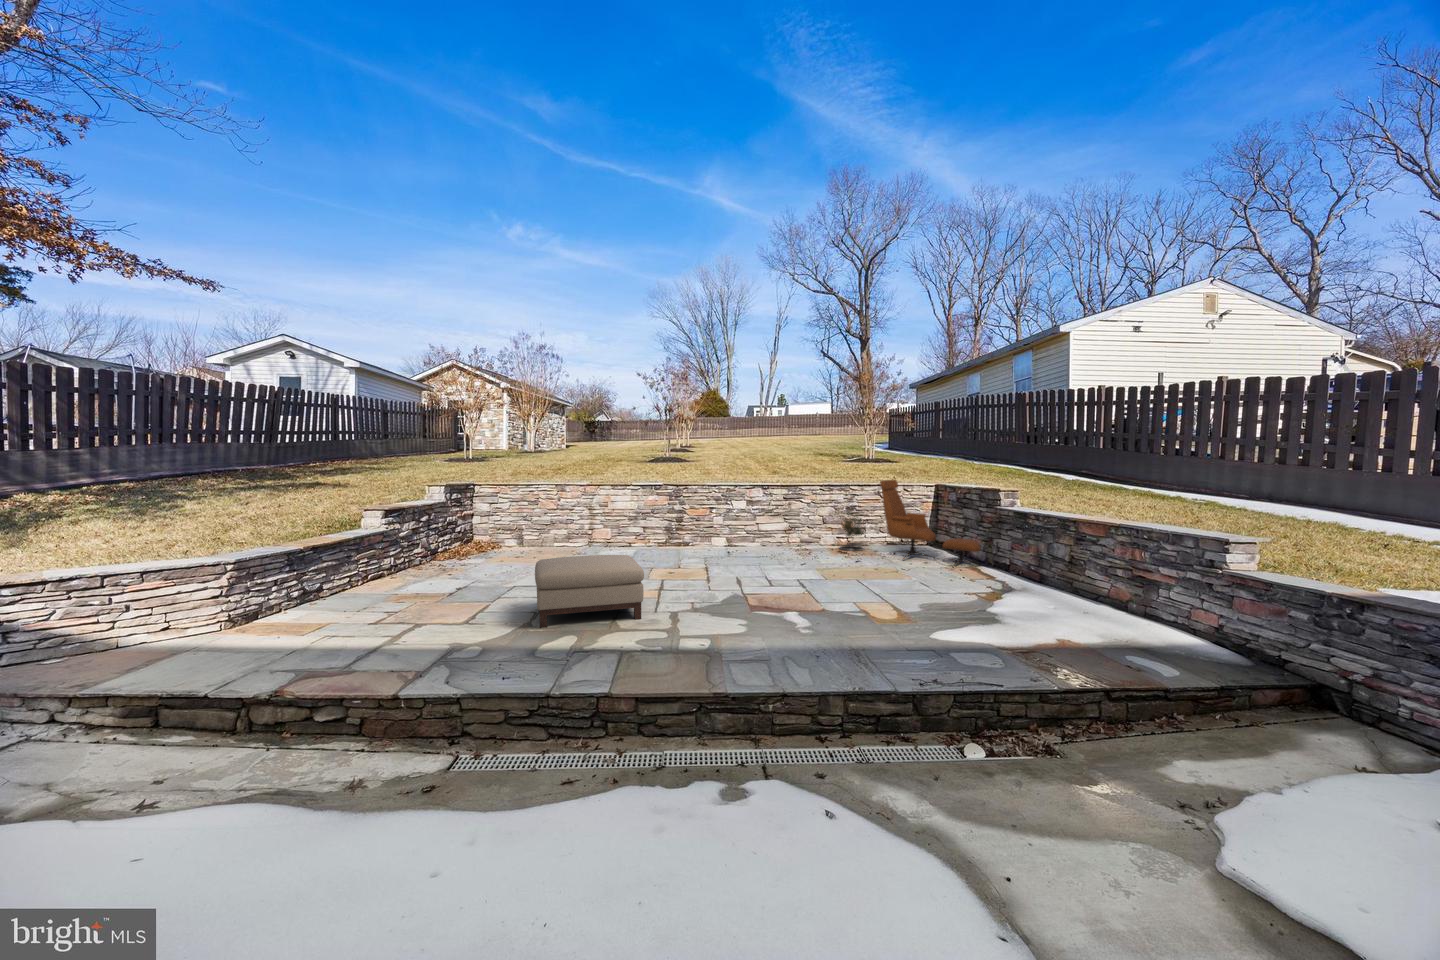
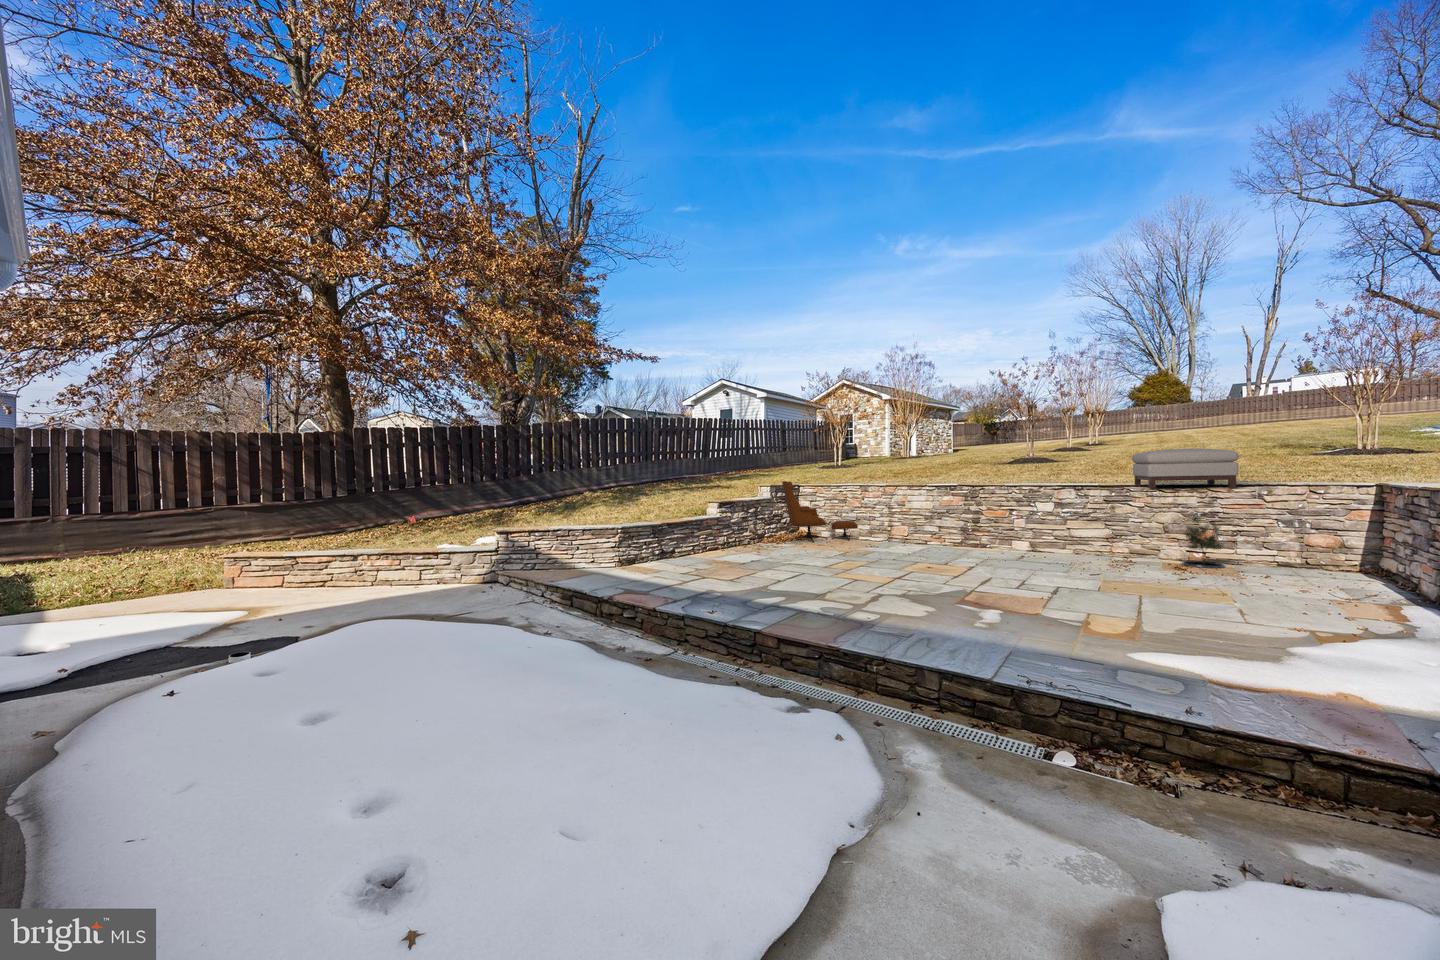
lounge chair: present [880,480,981,564] -> present [782,481,858,542]
ottoman: present [535,555,644,628] -> present [1132,449,1239,489]

